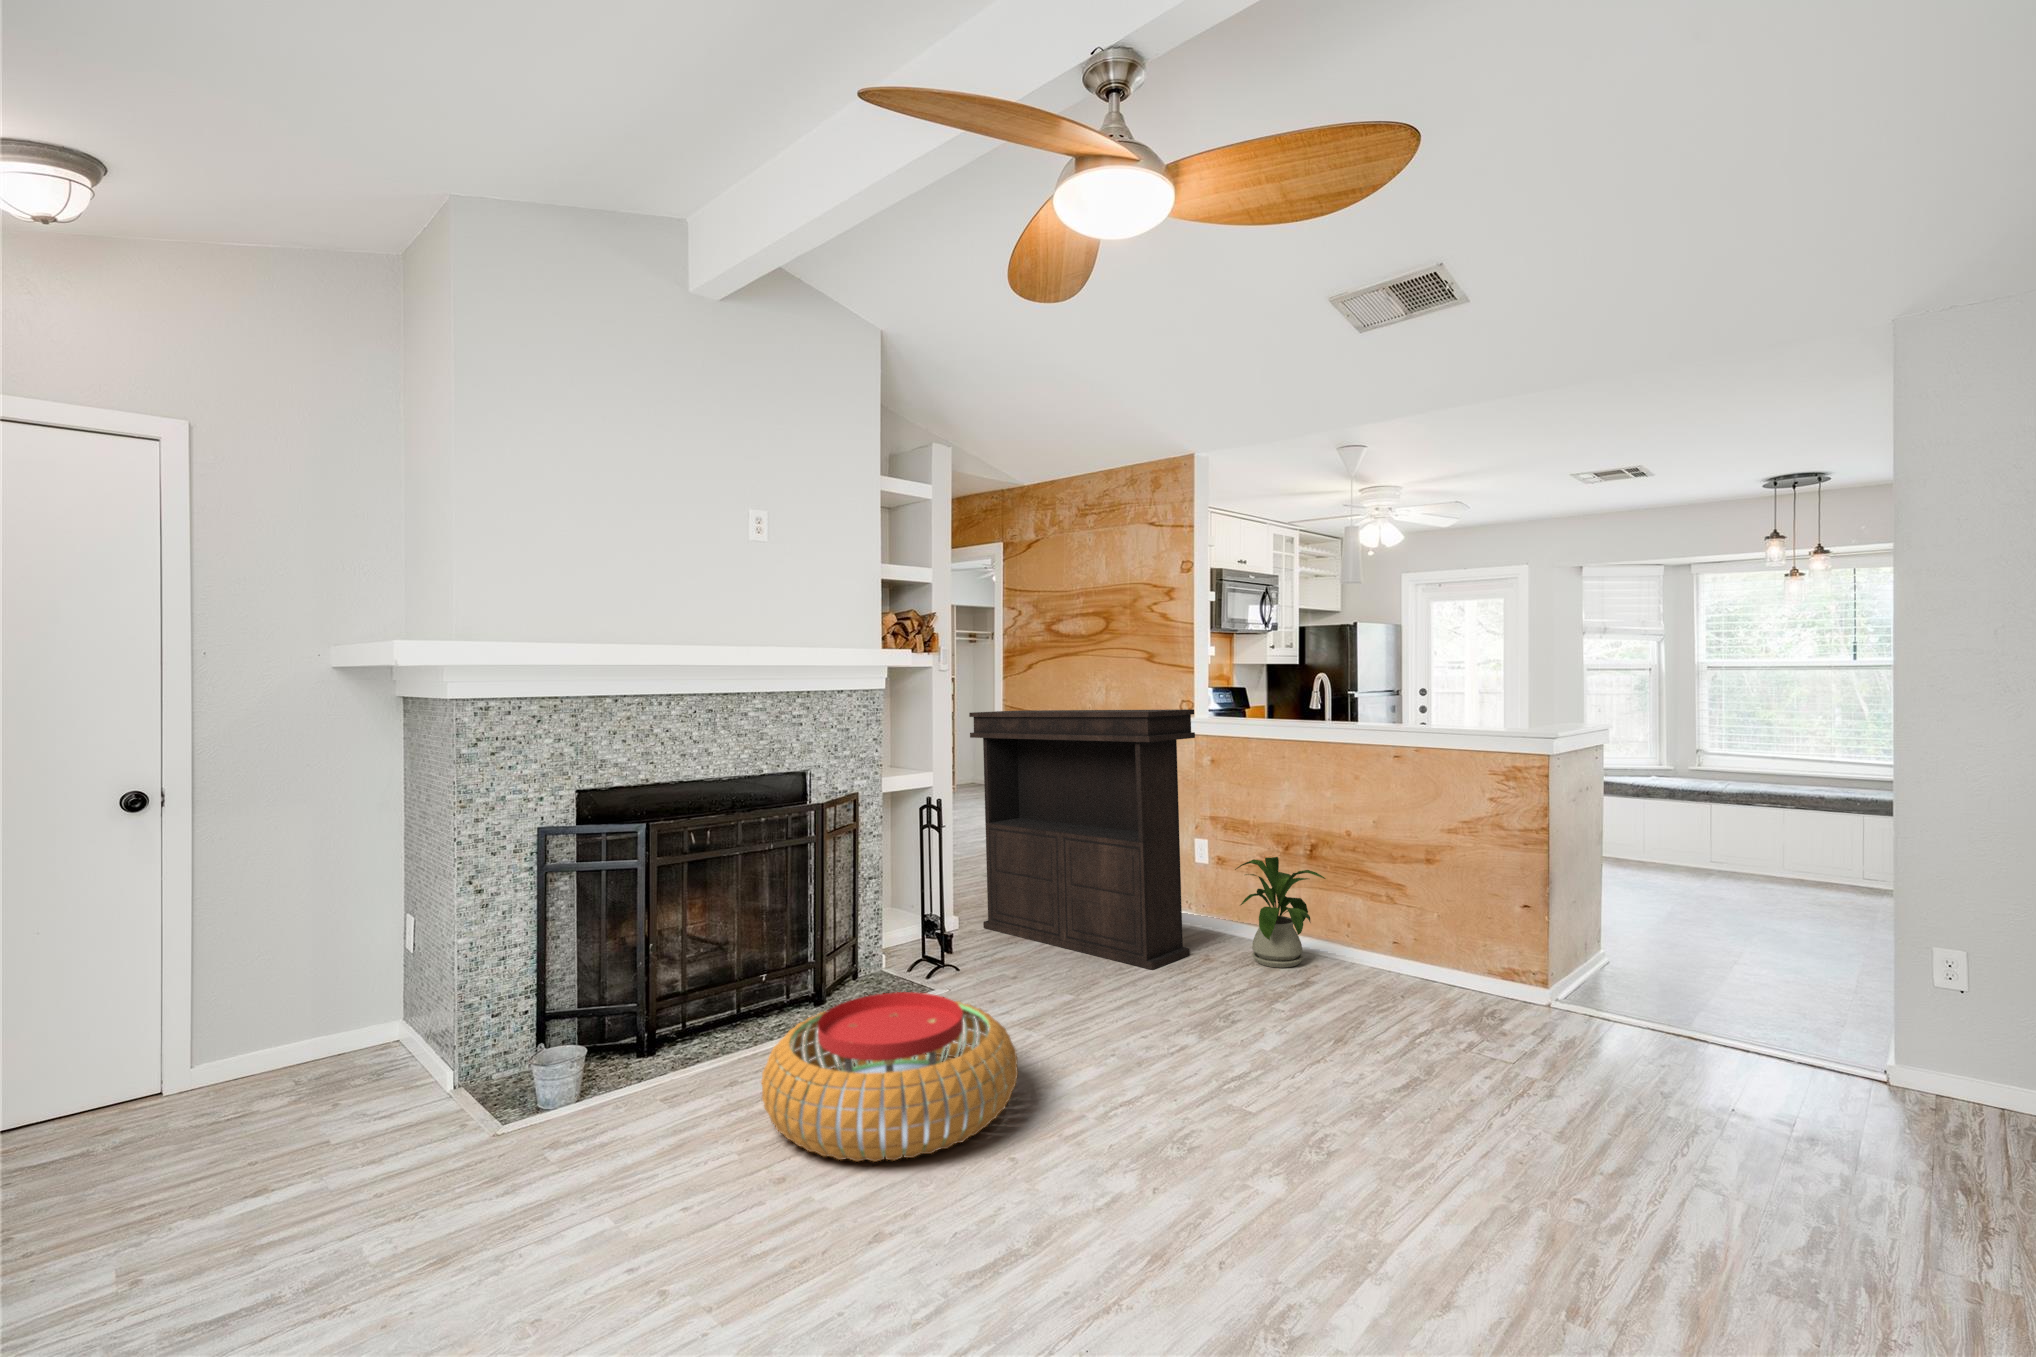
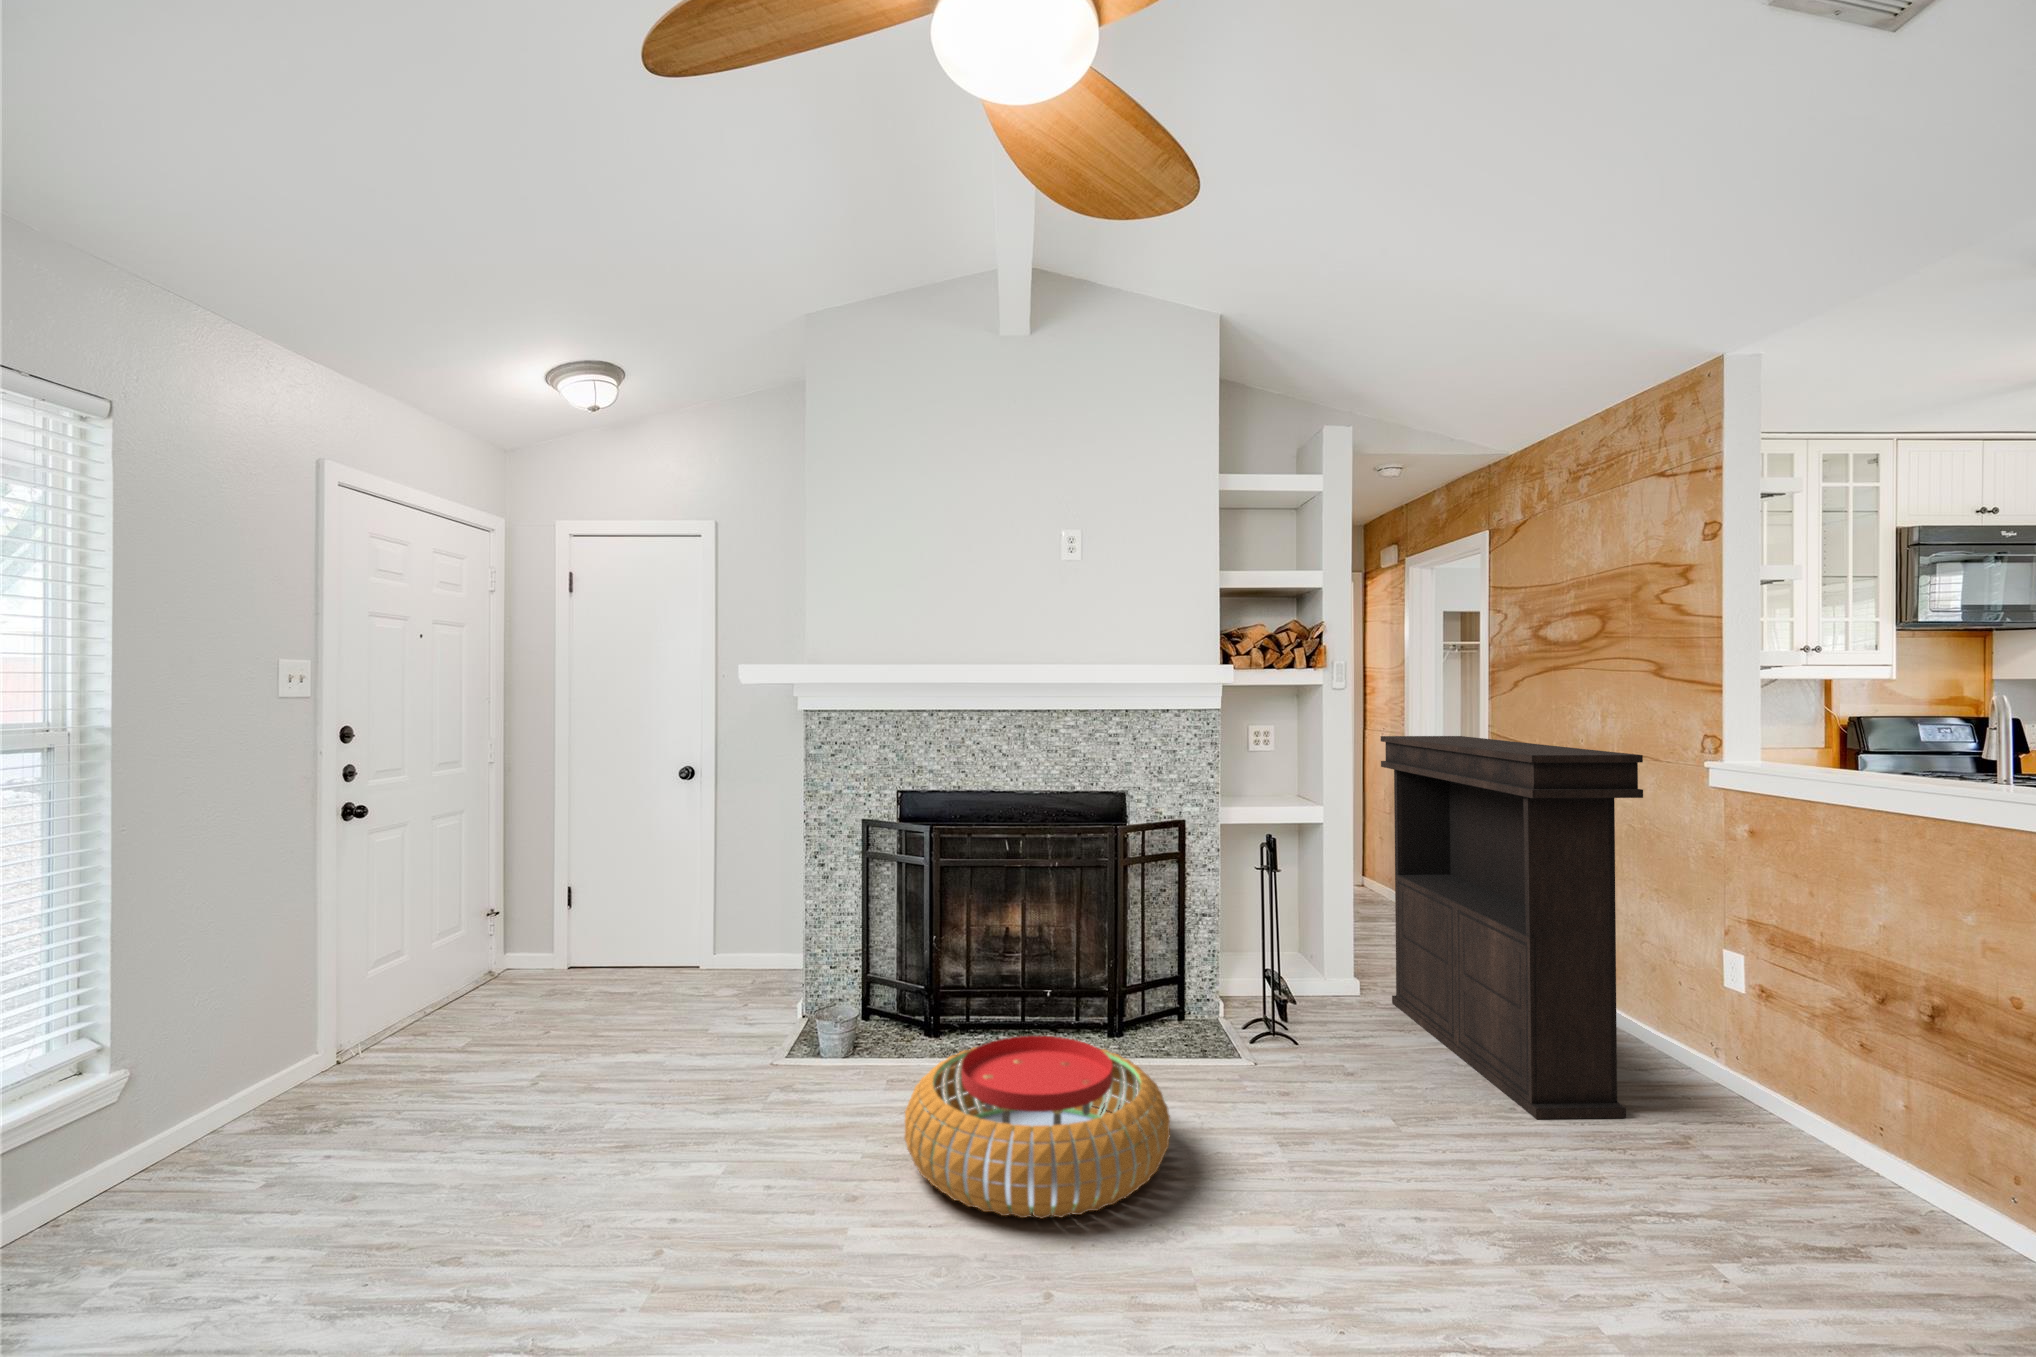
house plant: present [1235,857,1325,968] -> none [1689,1000,1859,1191]

